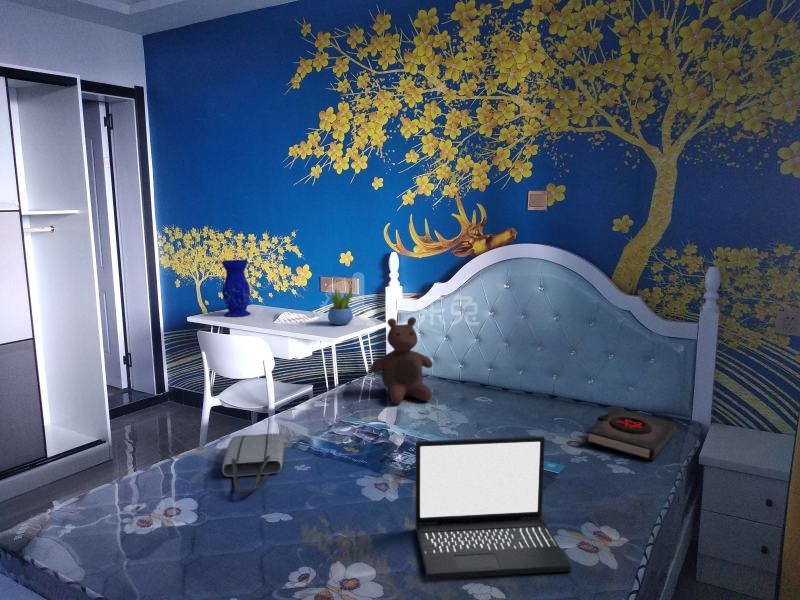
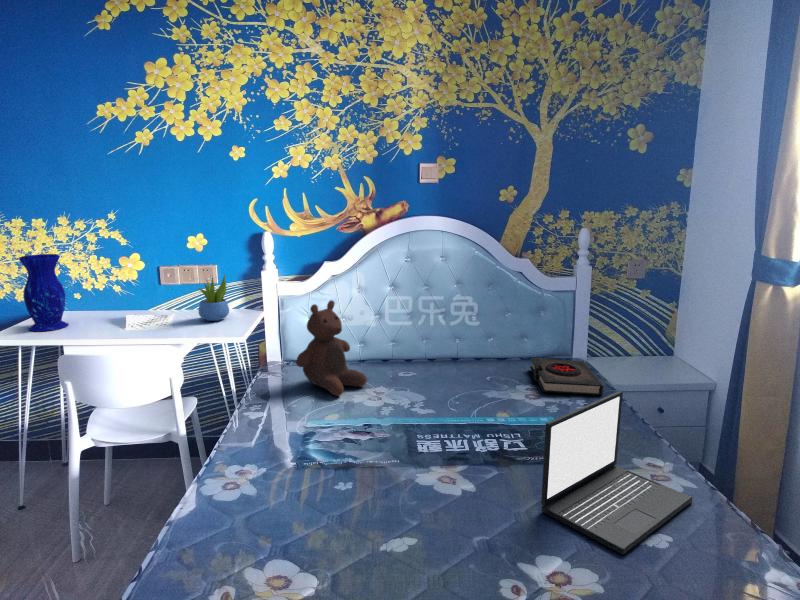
tote bag: present [222,433,284,493] -> none [229,460,346,541]

